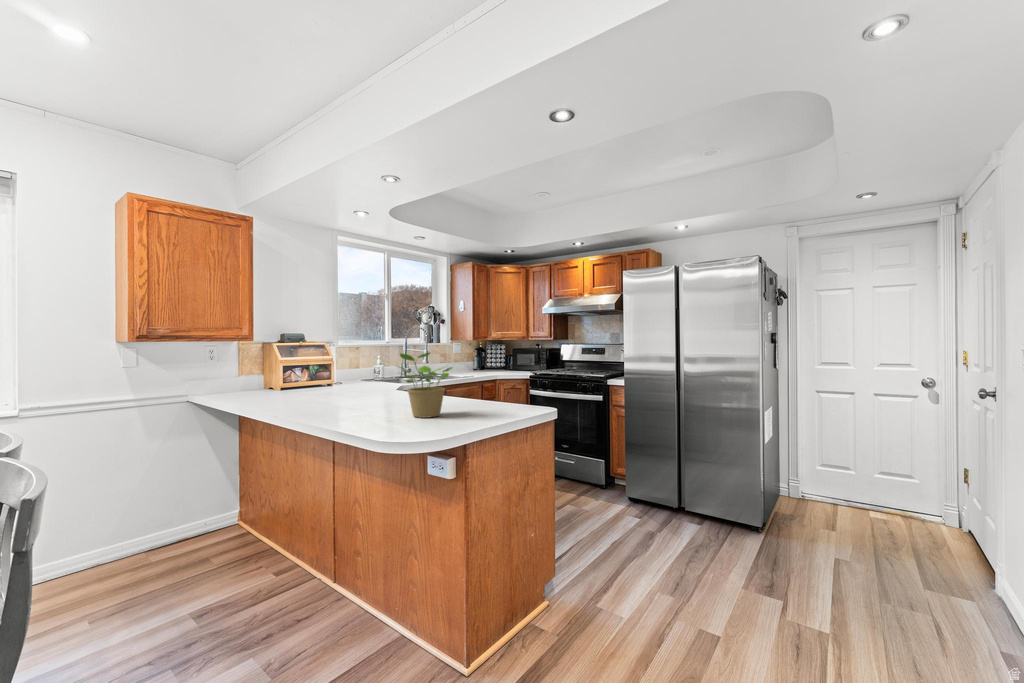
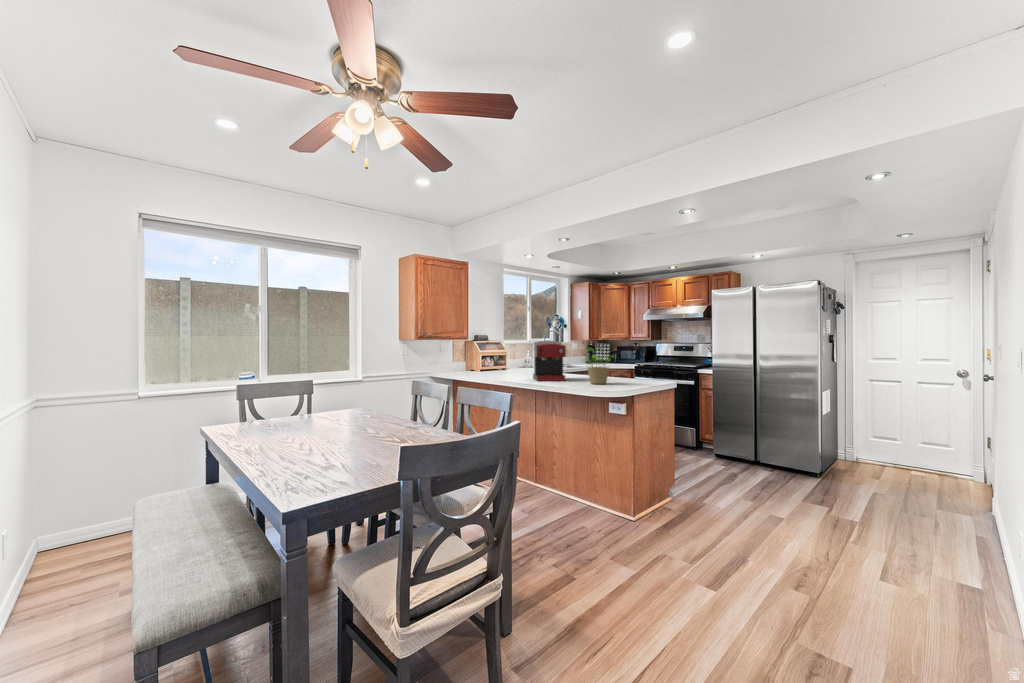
coffee maker: none [329,342,383,412] -> present [533,340,566,381]

